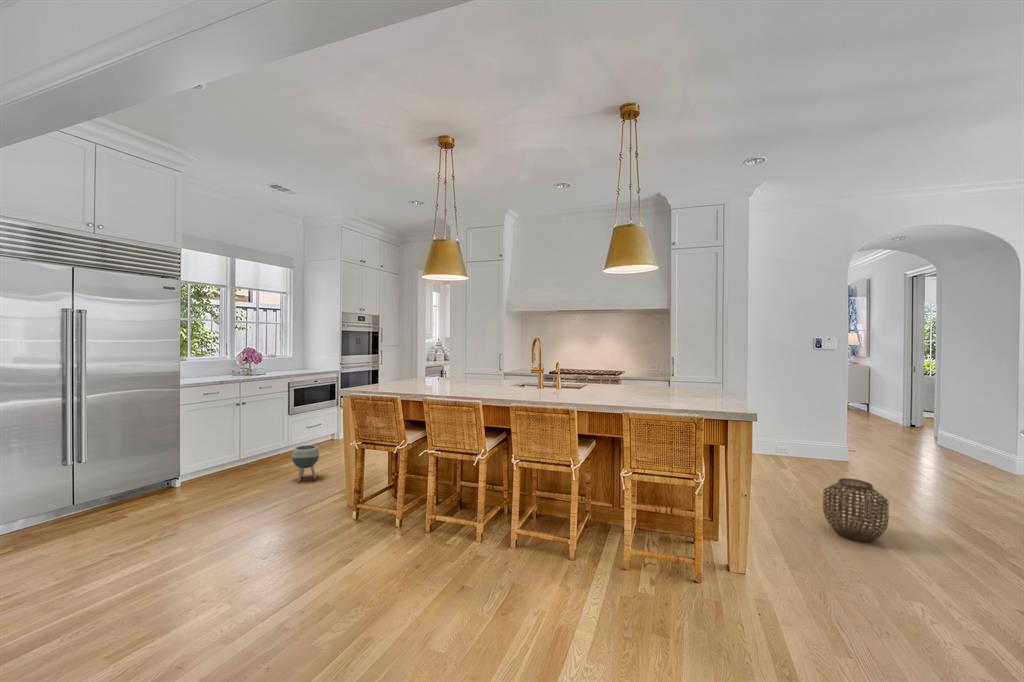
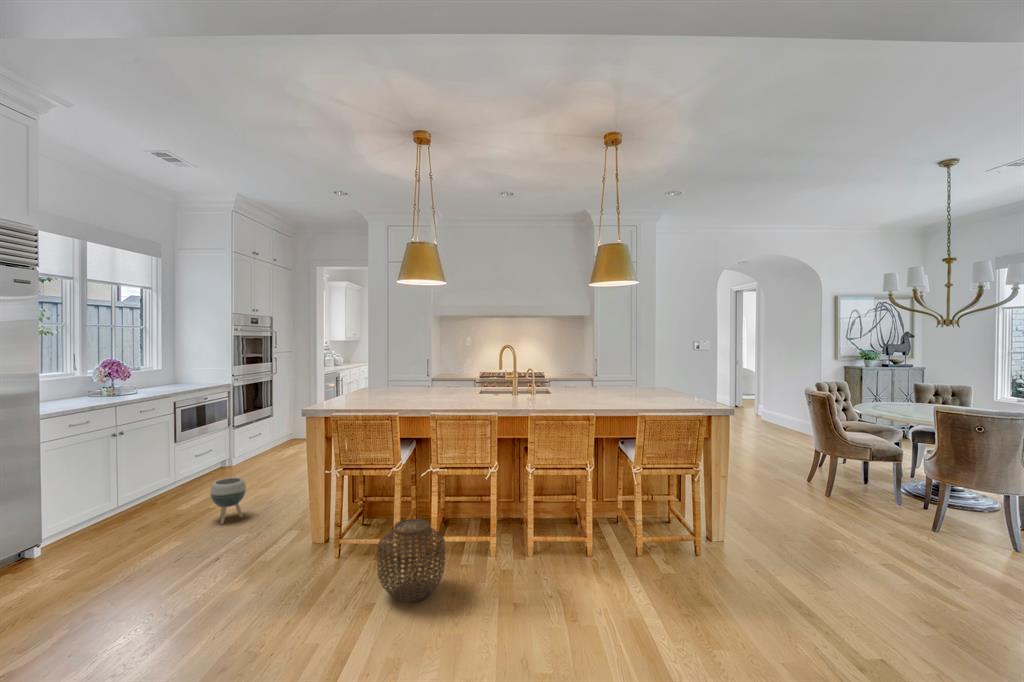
woven basket: present [823,478,889,542] -> present [377,519,445,603]

